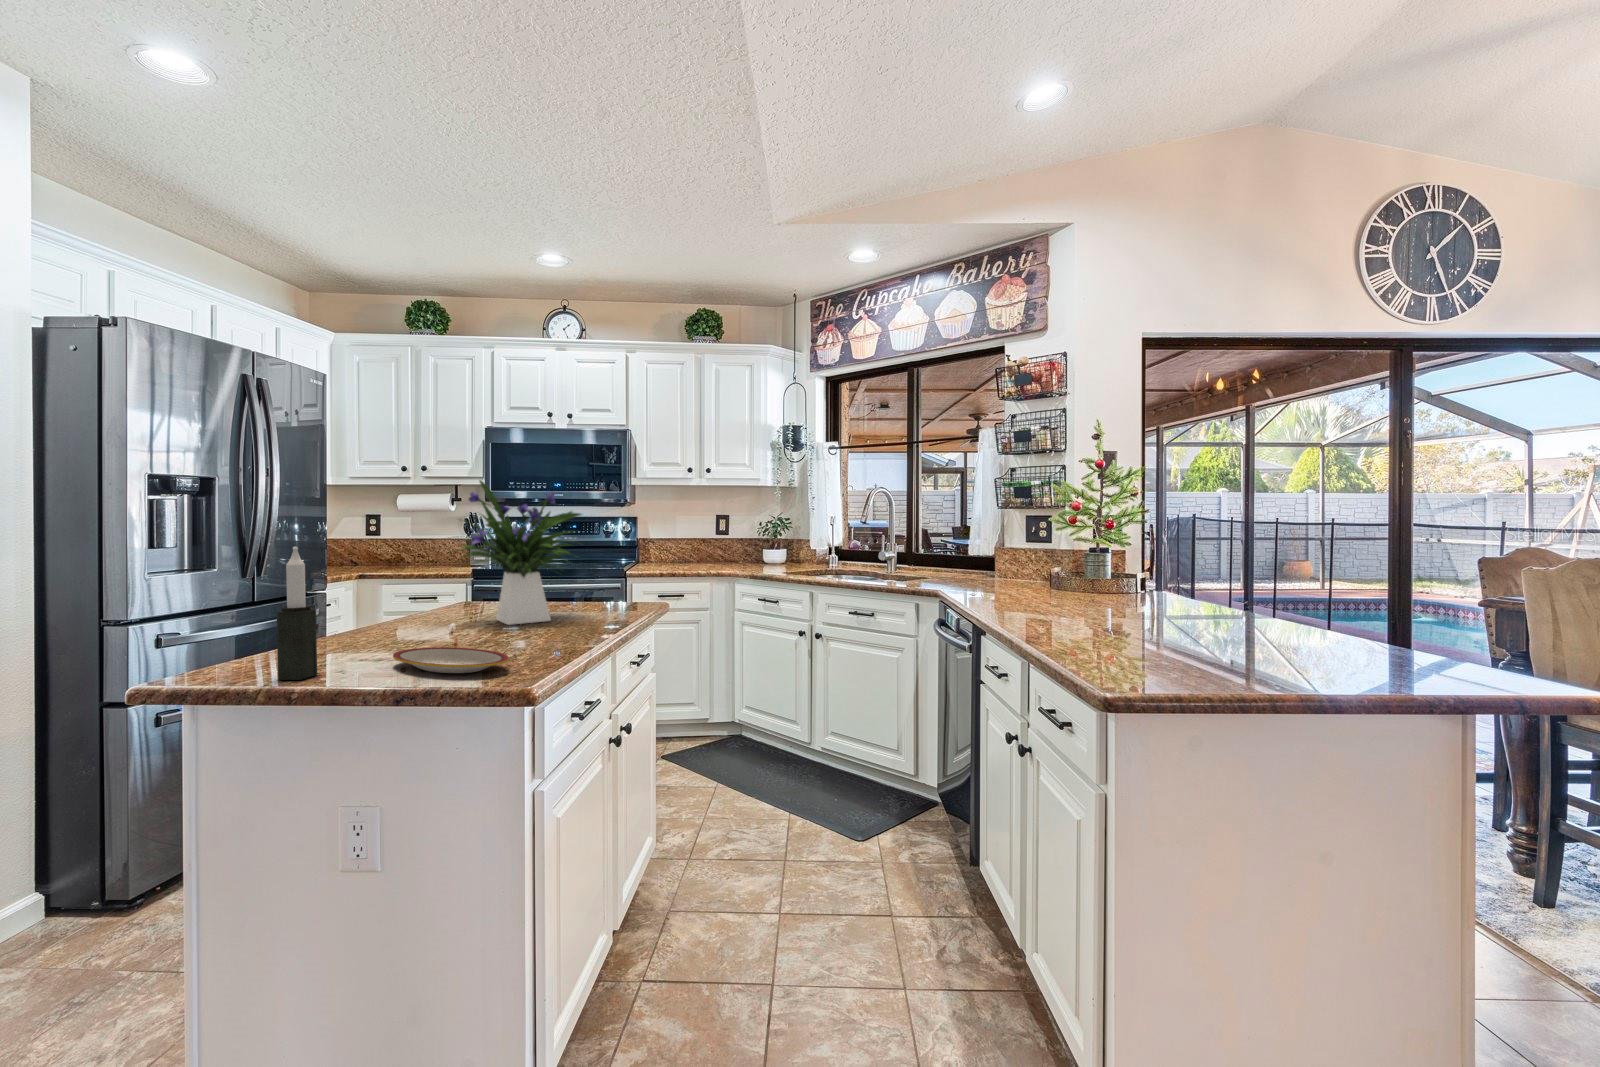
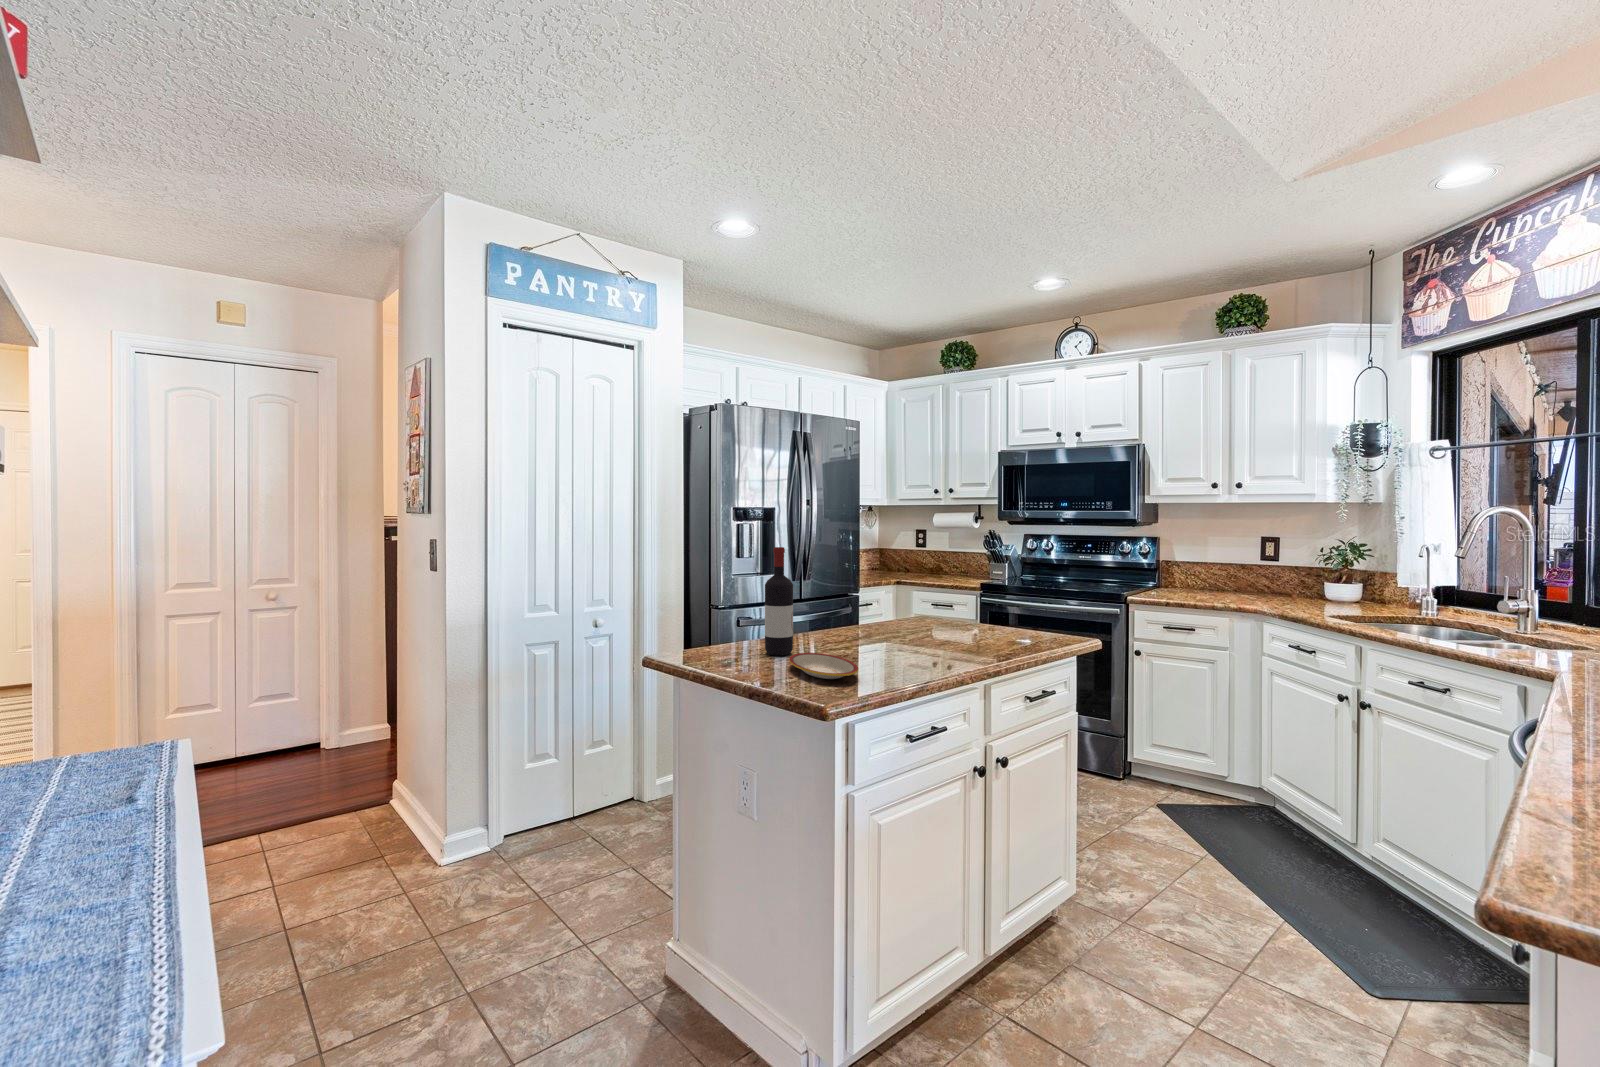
flower arrangement: present [459,480,581,625] -> none [877,512,999,643]
wine bottle: none [328,518,372,661] -> present [765,547,793,656]
candle: present [277,546,317,680] -> none [720,569,744,665]

